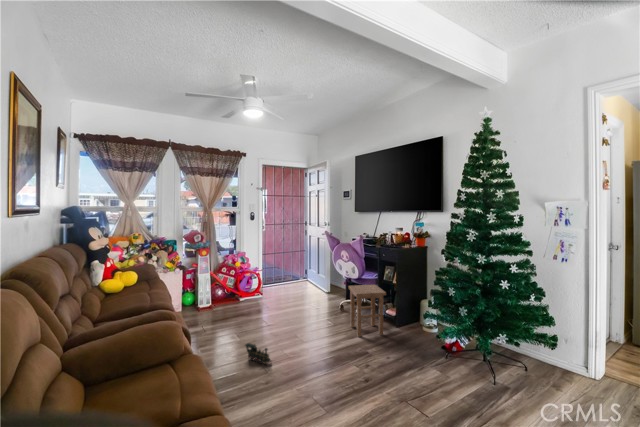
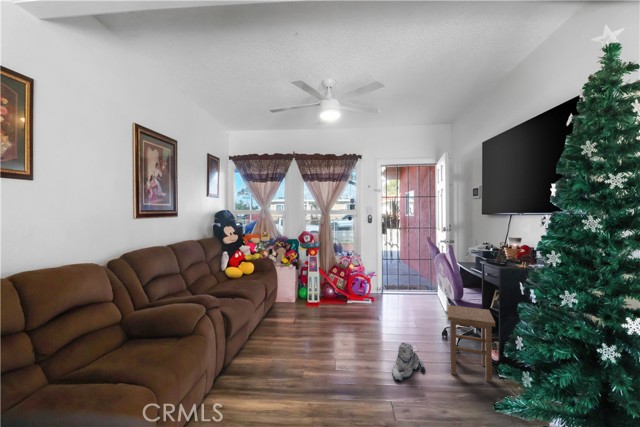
plush toy: none [318,321,341,352] -> present [392,342,424,381]
toy train: present [245,343,271,364] -> none [310,345,330,375]

